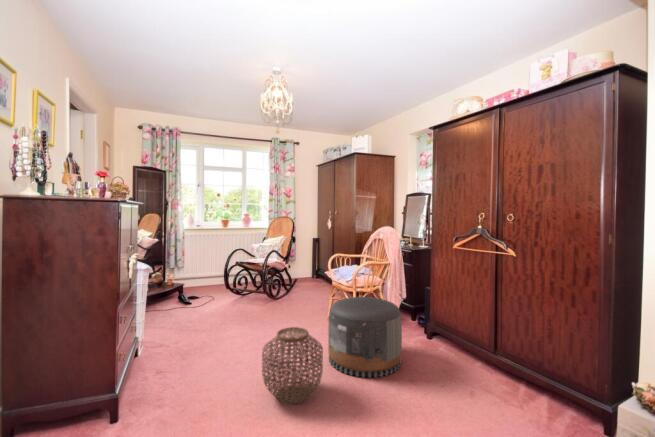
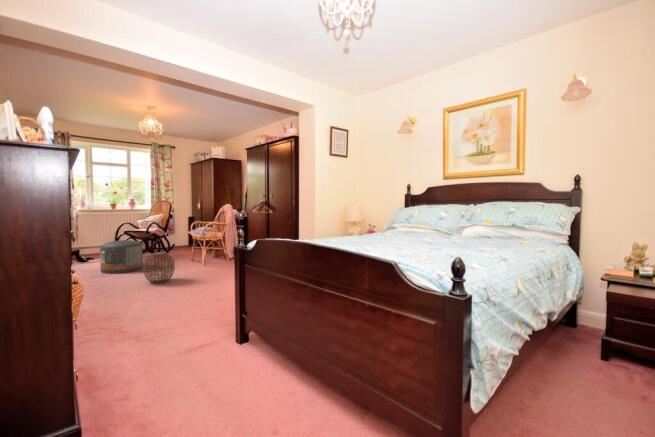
pouf: present [328,297,402,378] -> present [100,240,143,273]

